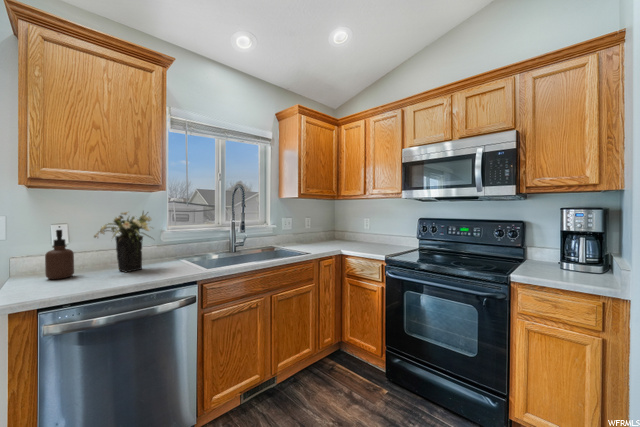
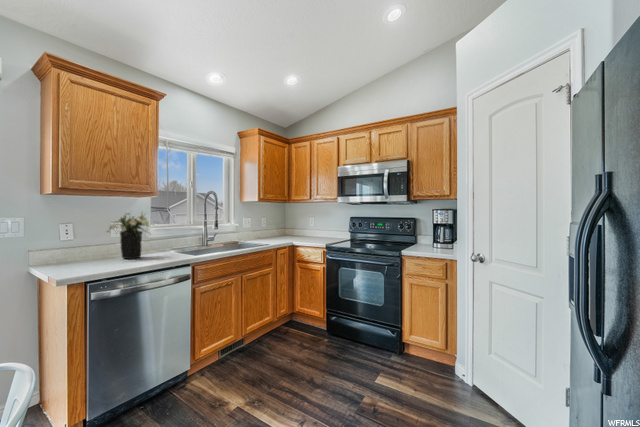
soap dispenser: present [45,230,74,279] -> none [66,226,88,265]

